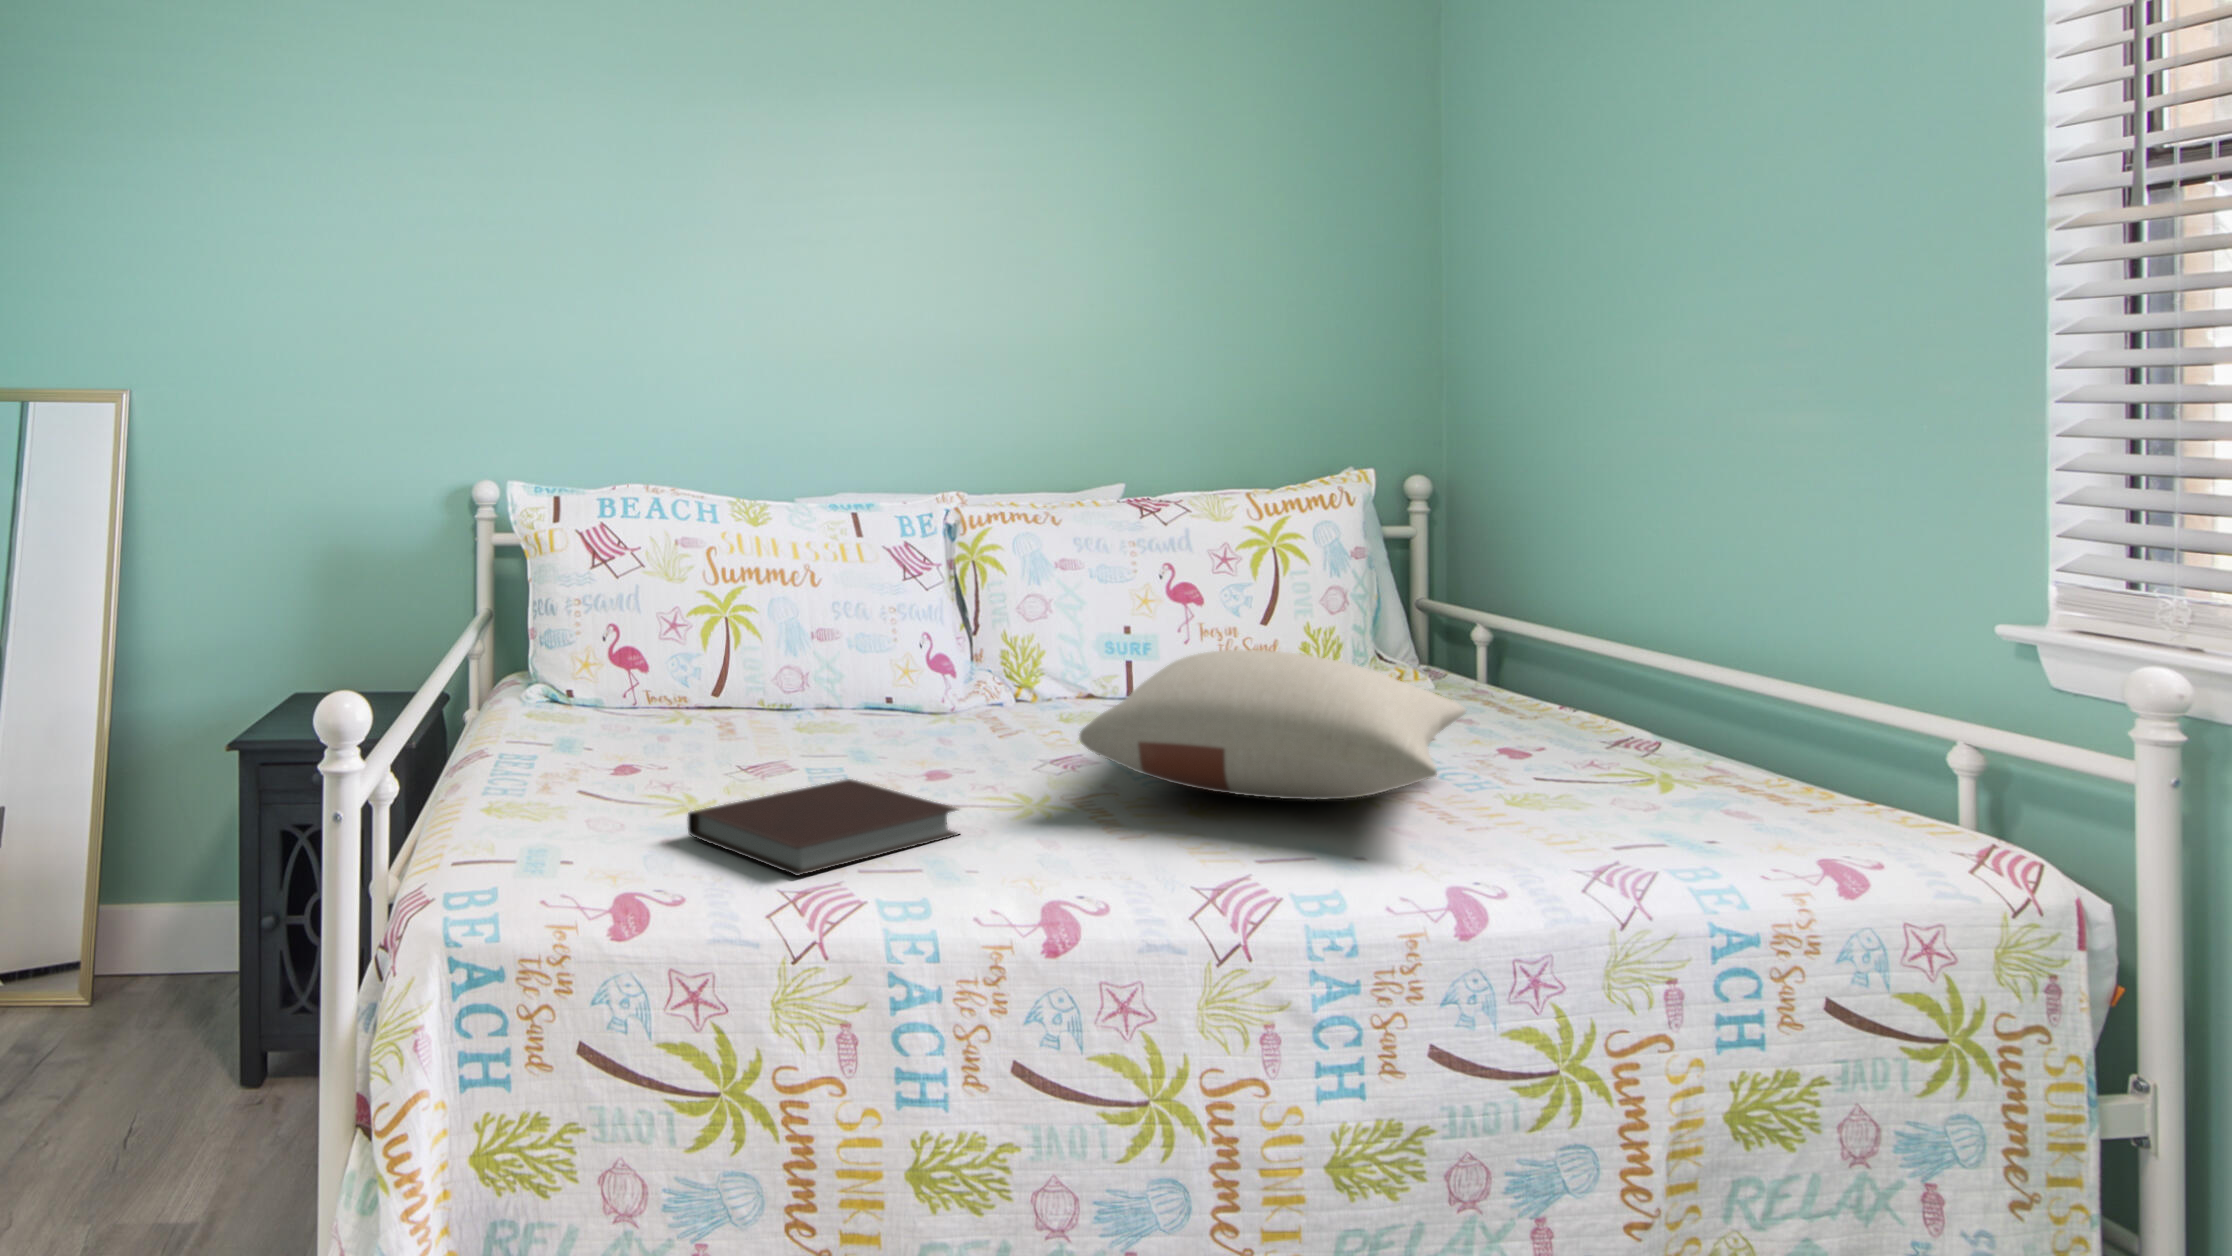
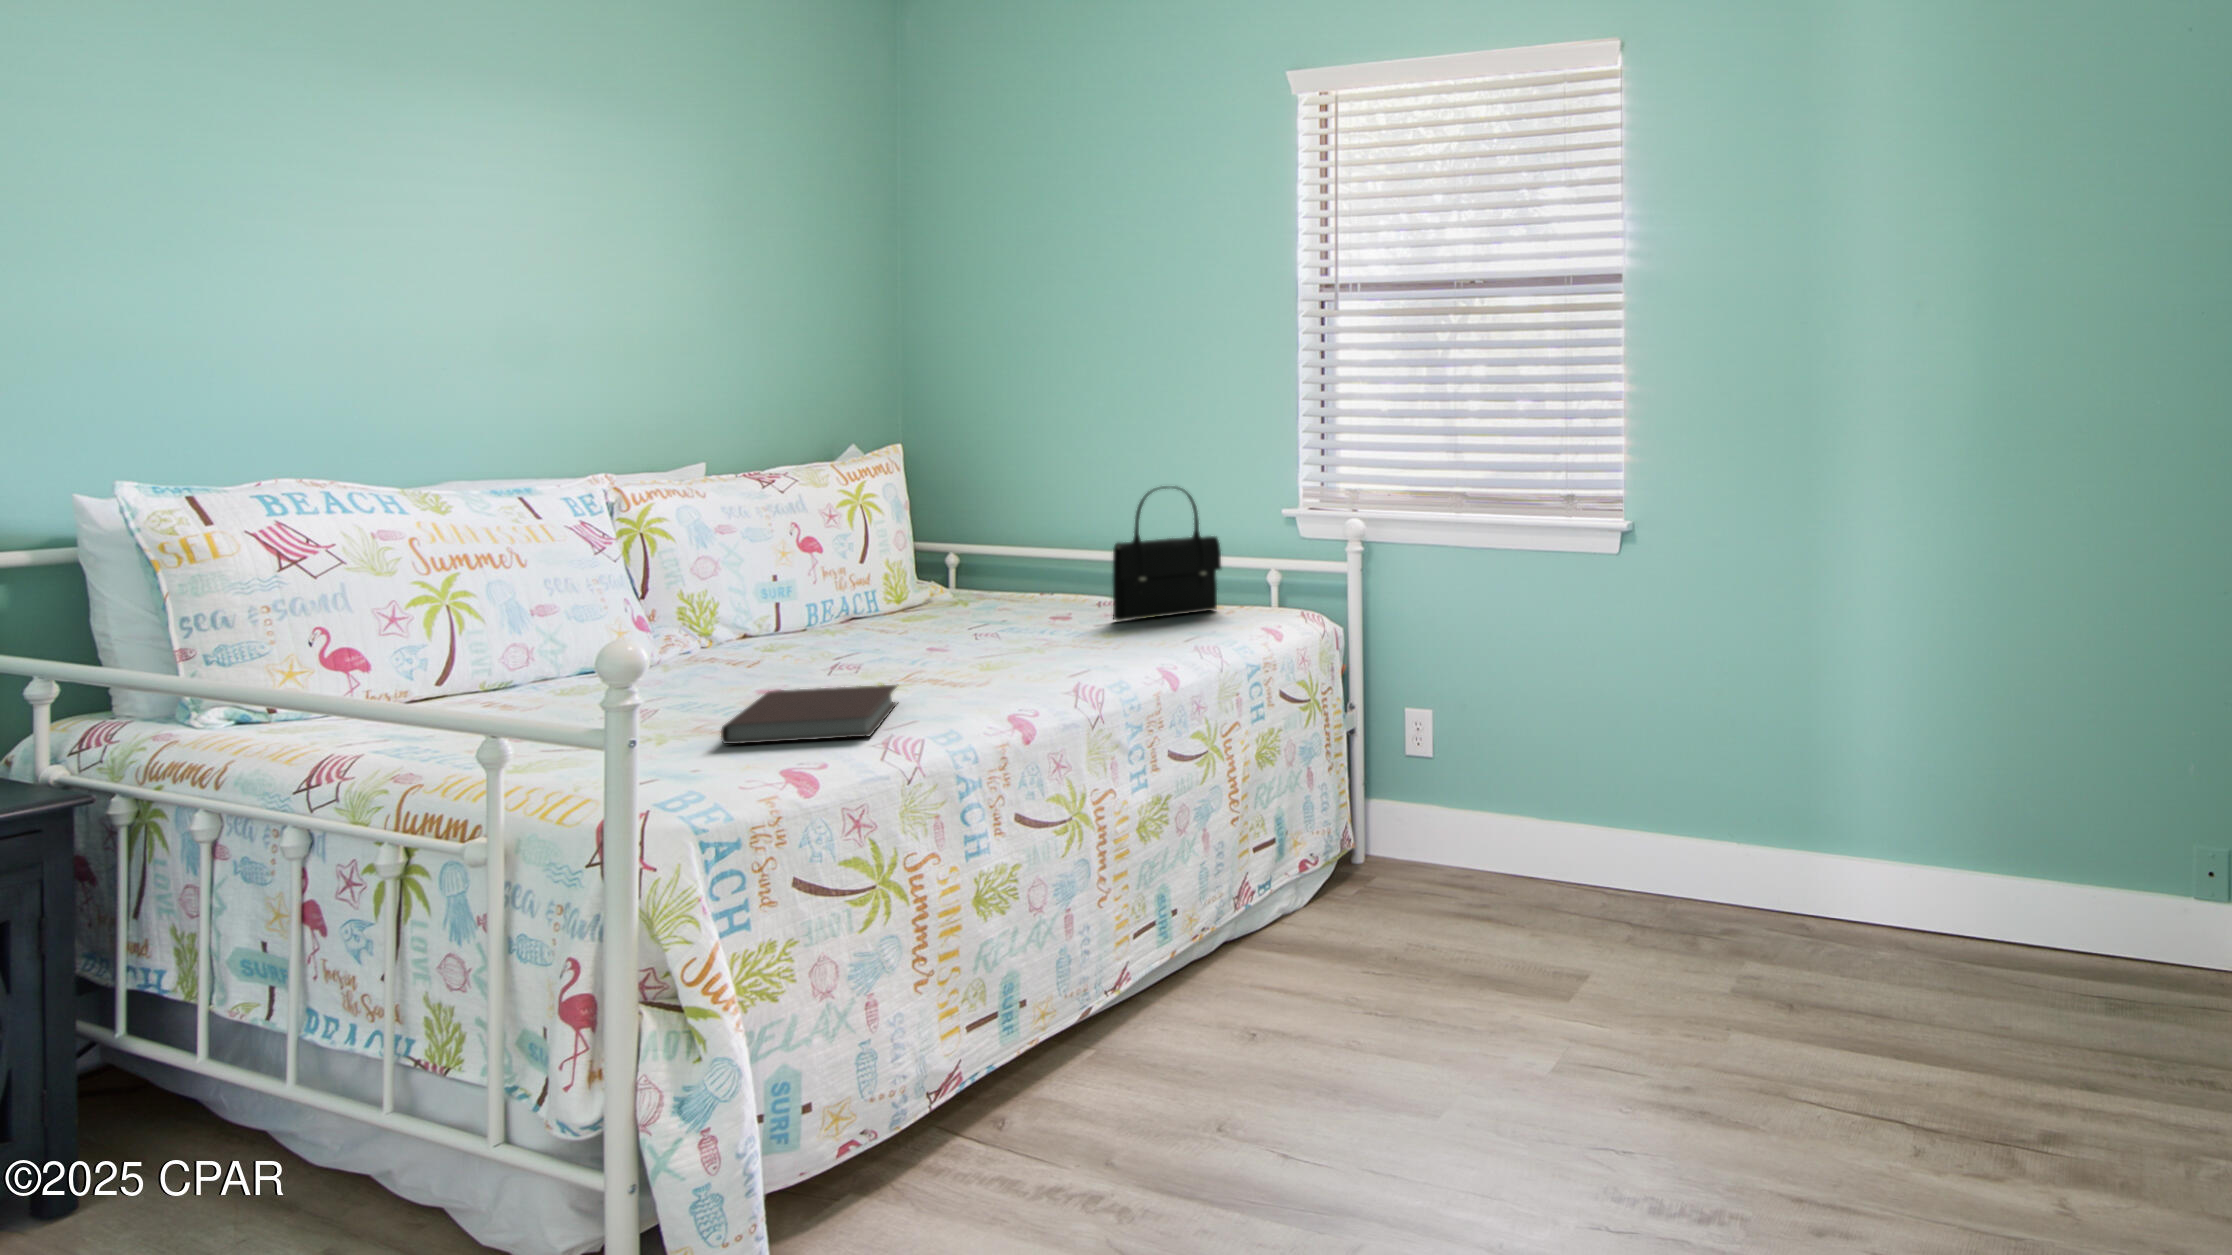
handbag: none [1540,549,1787,800] -> present [1113,486,1221,621]
pillow: present [1079,650,1466,799] -> none [883,563,1144,654]

